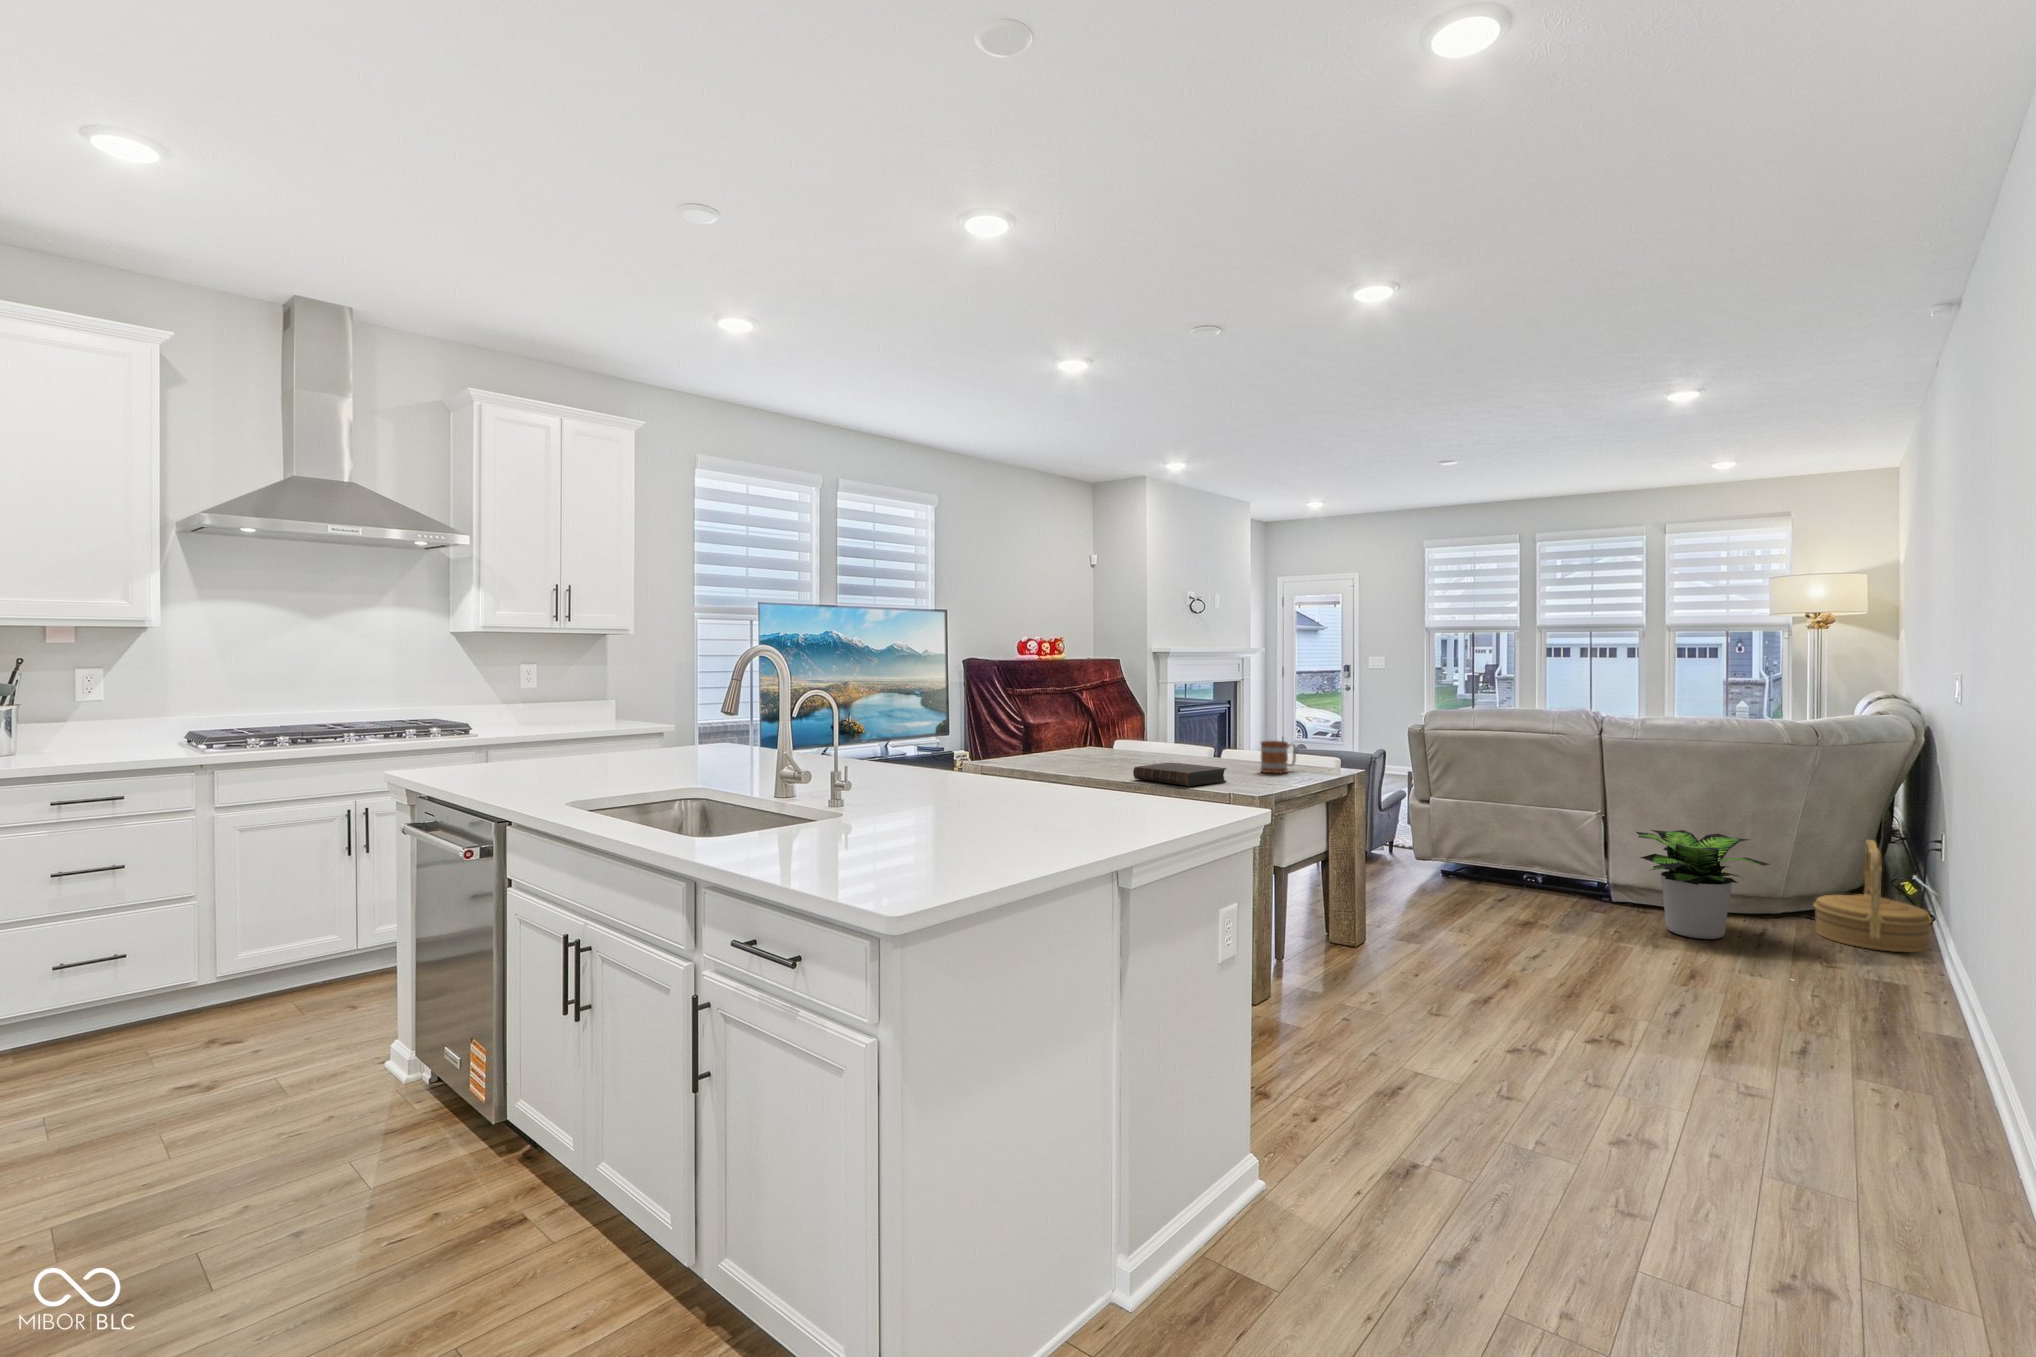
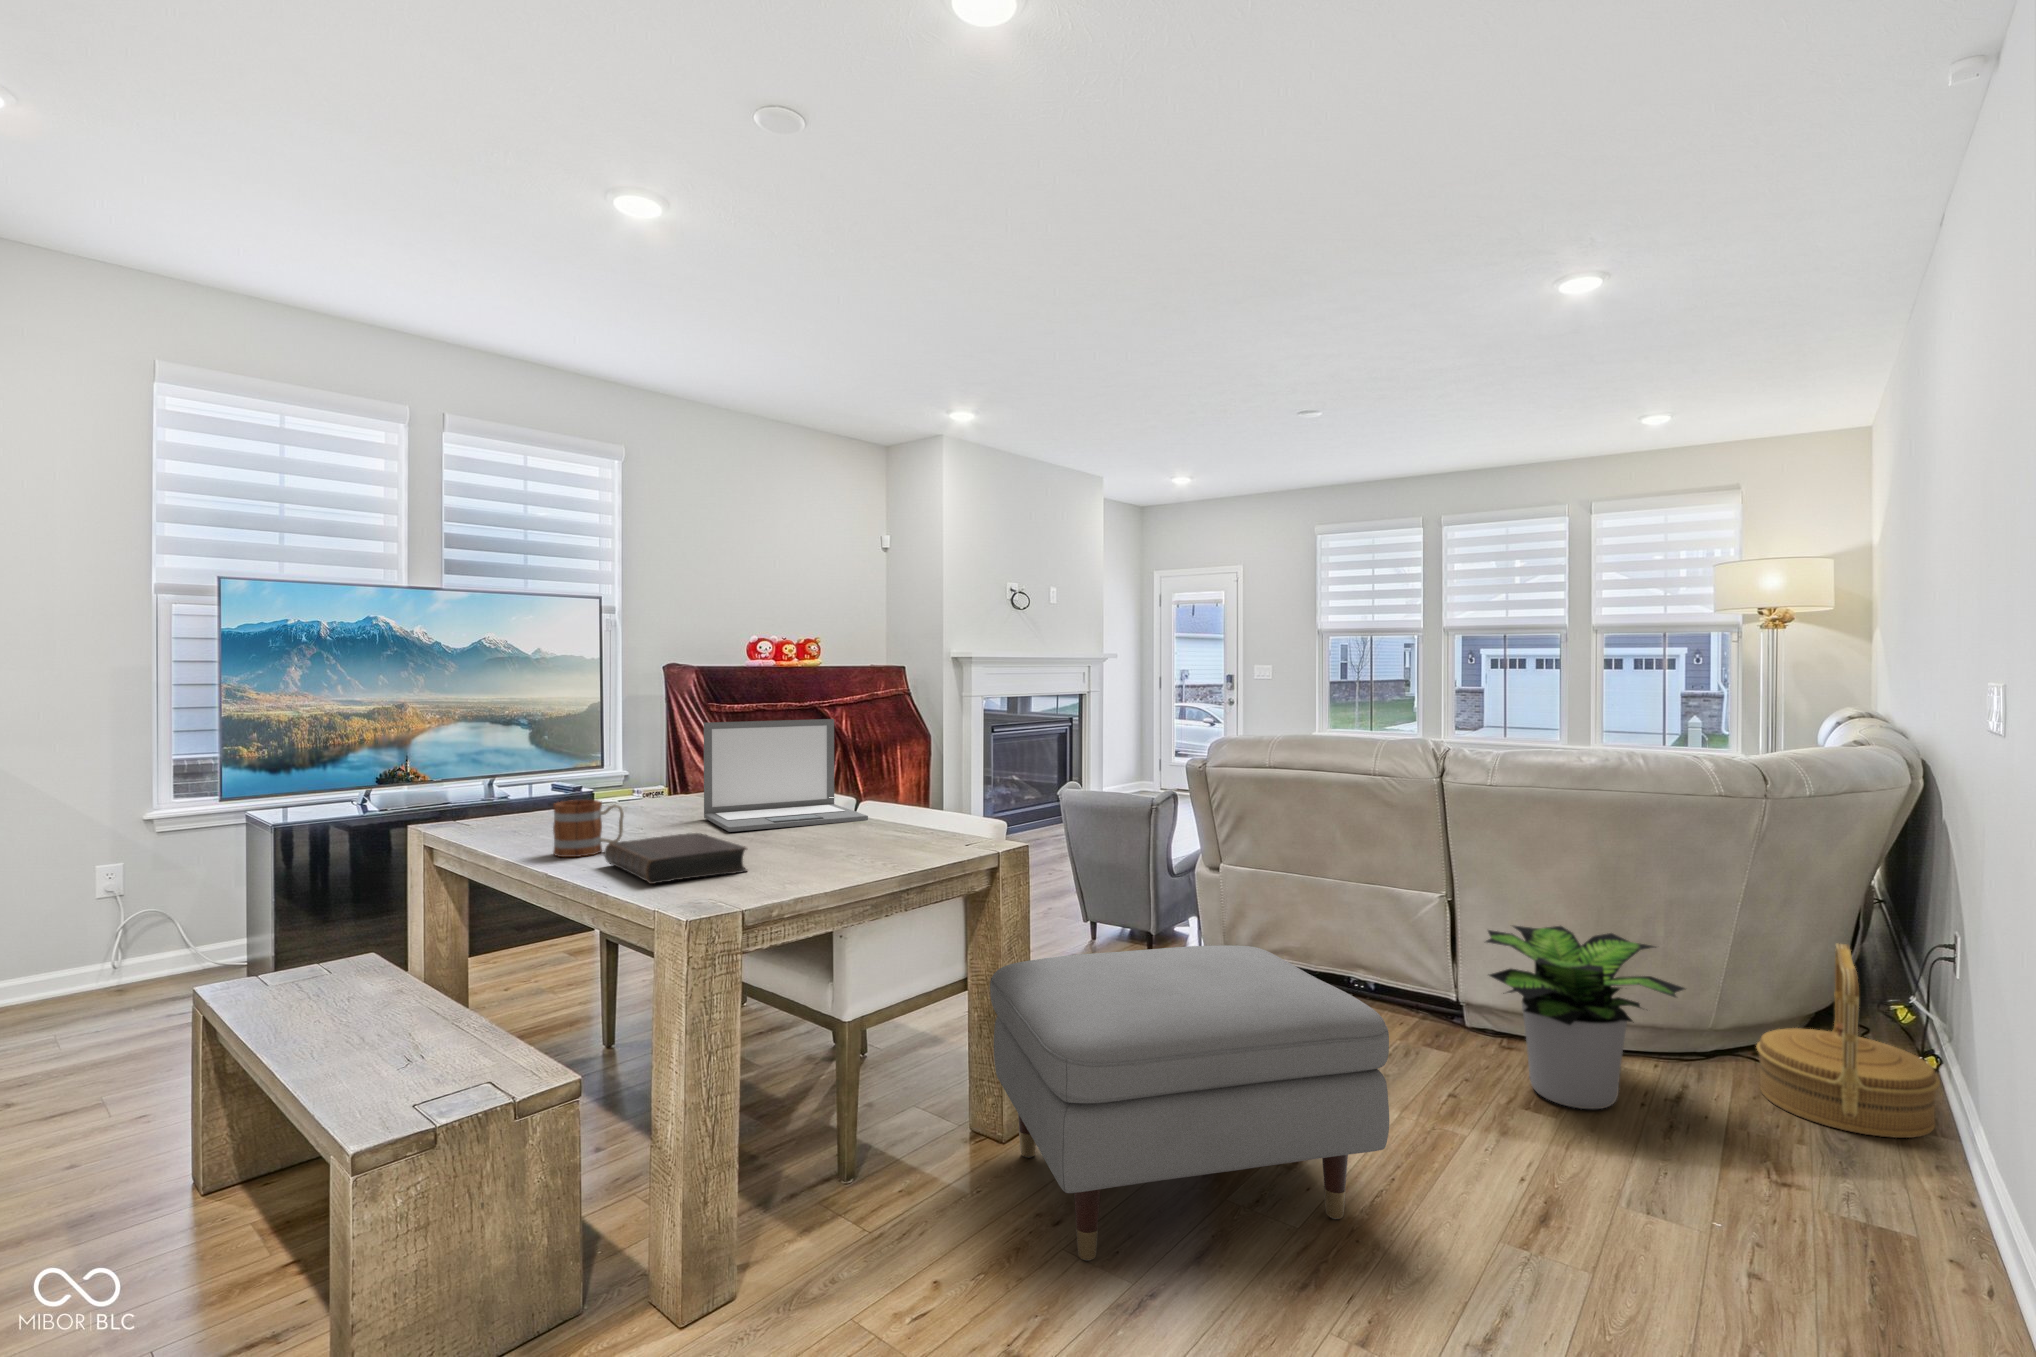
laptop: none [1124,696,1233,765] -> present [704,719,868,832]
mug: present [1261,741,1296,773] -> present [553,800,624,857]
ottoman: none [1348,834,1608,992] -> present [990,945,1389,1261]

